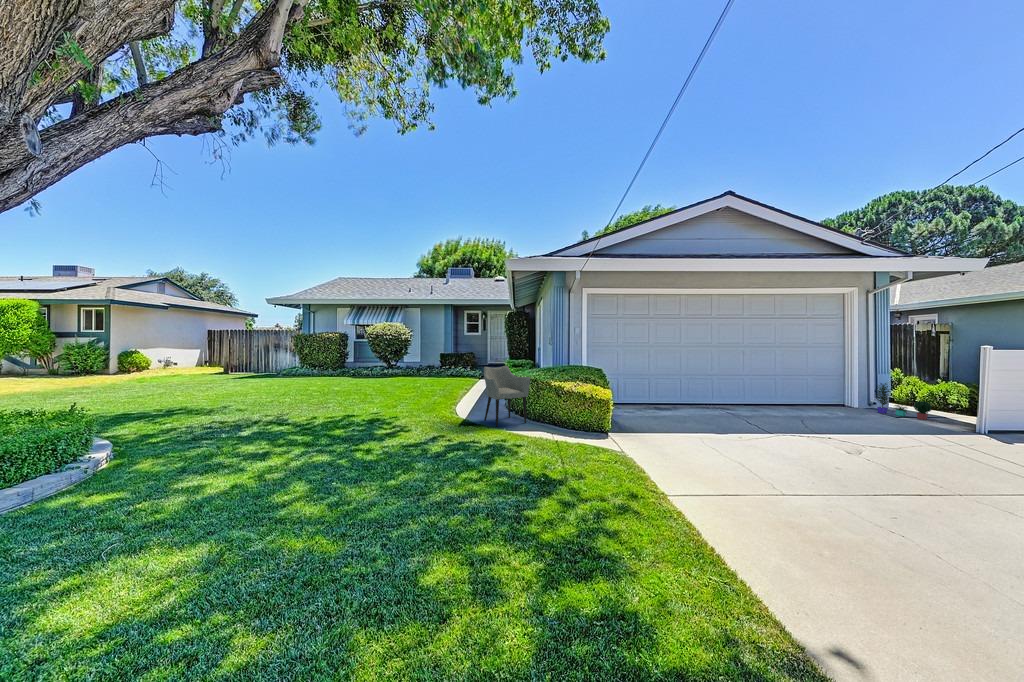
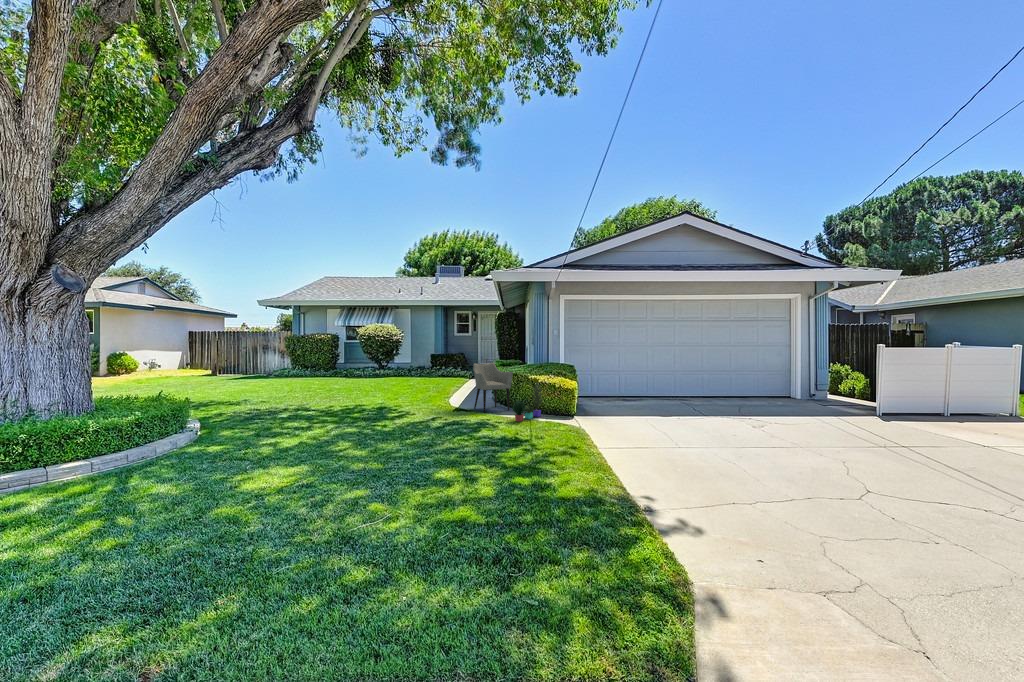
potted plant: present [876,383,932,420] -> present [512,383,543,422]

